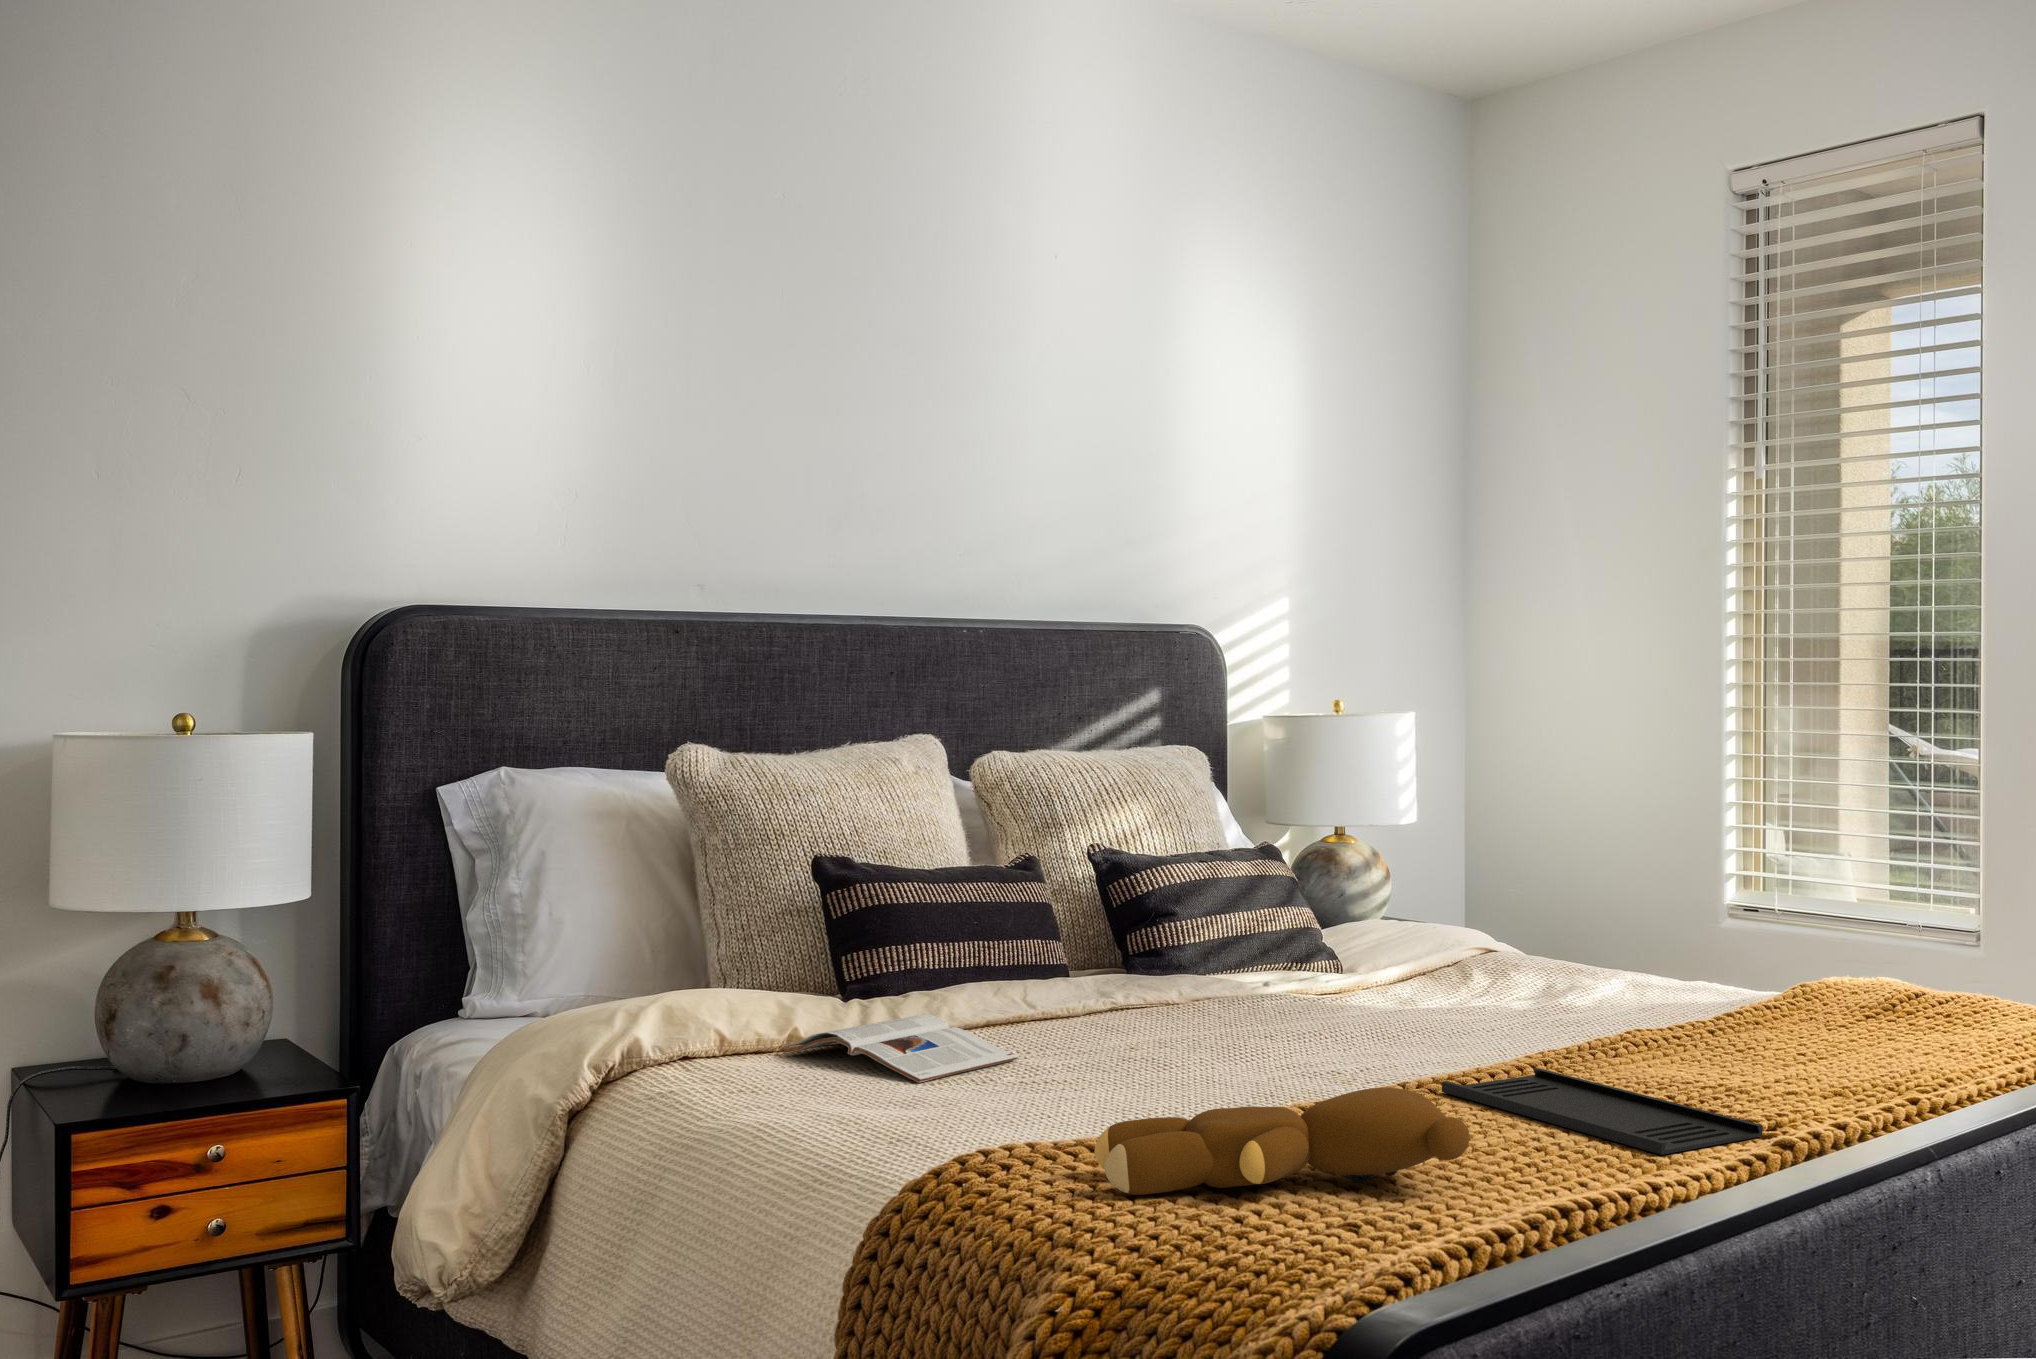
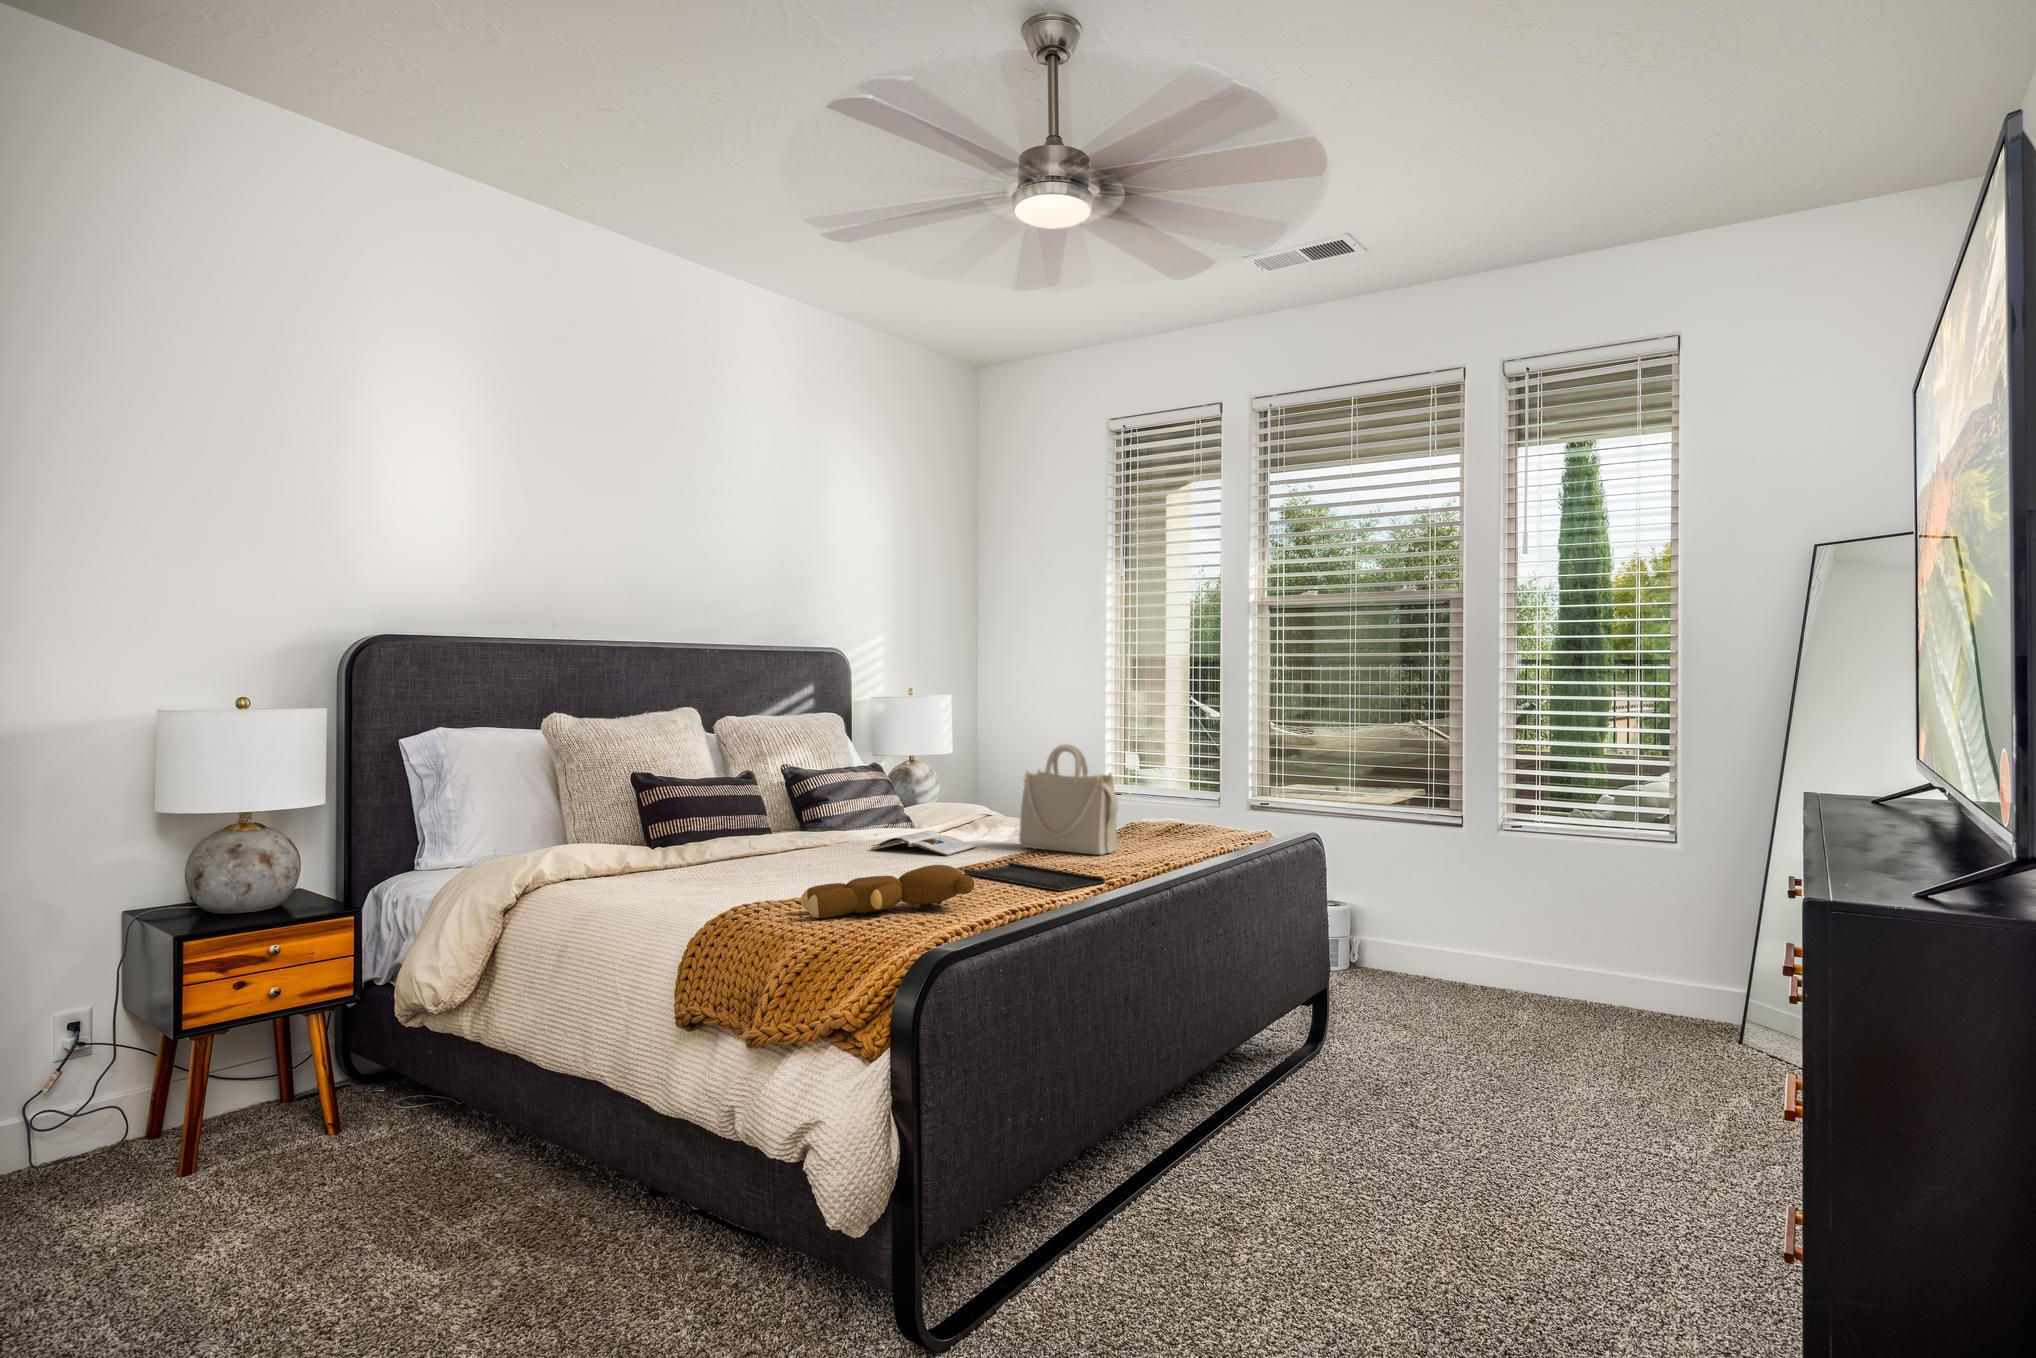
handbag: none [1555,822,1775,1058] -> present [1019,744,1118,855]
magazine: present [784,1015,1017,1083] -> present [871,831,978,856]

